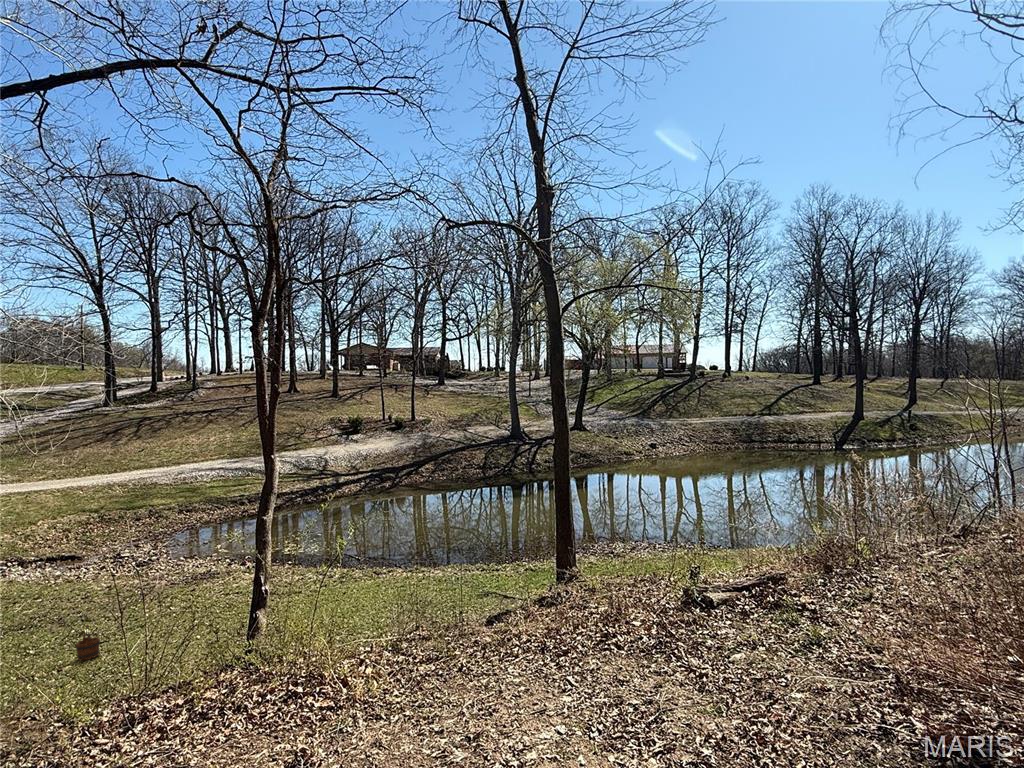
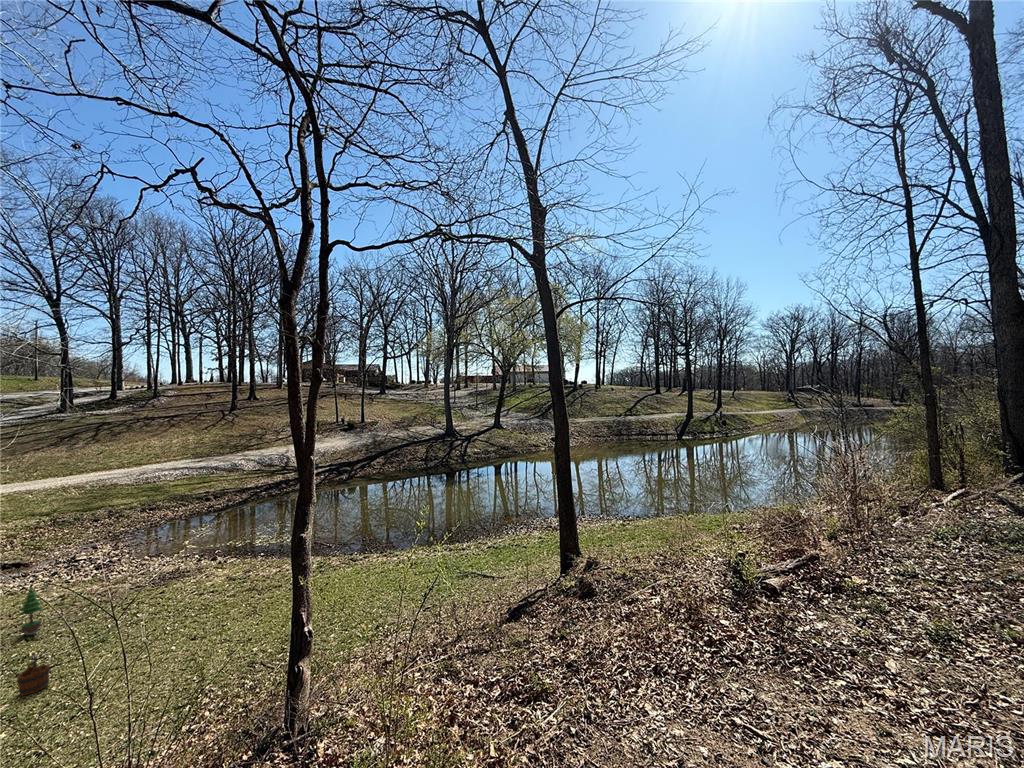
potted tree: none [74,572,94,617] -> present [19,587,43,635]

